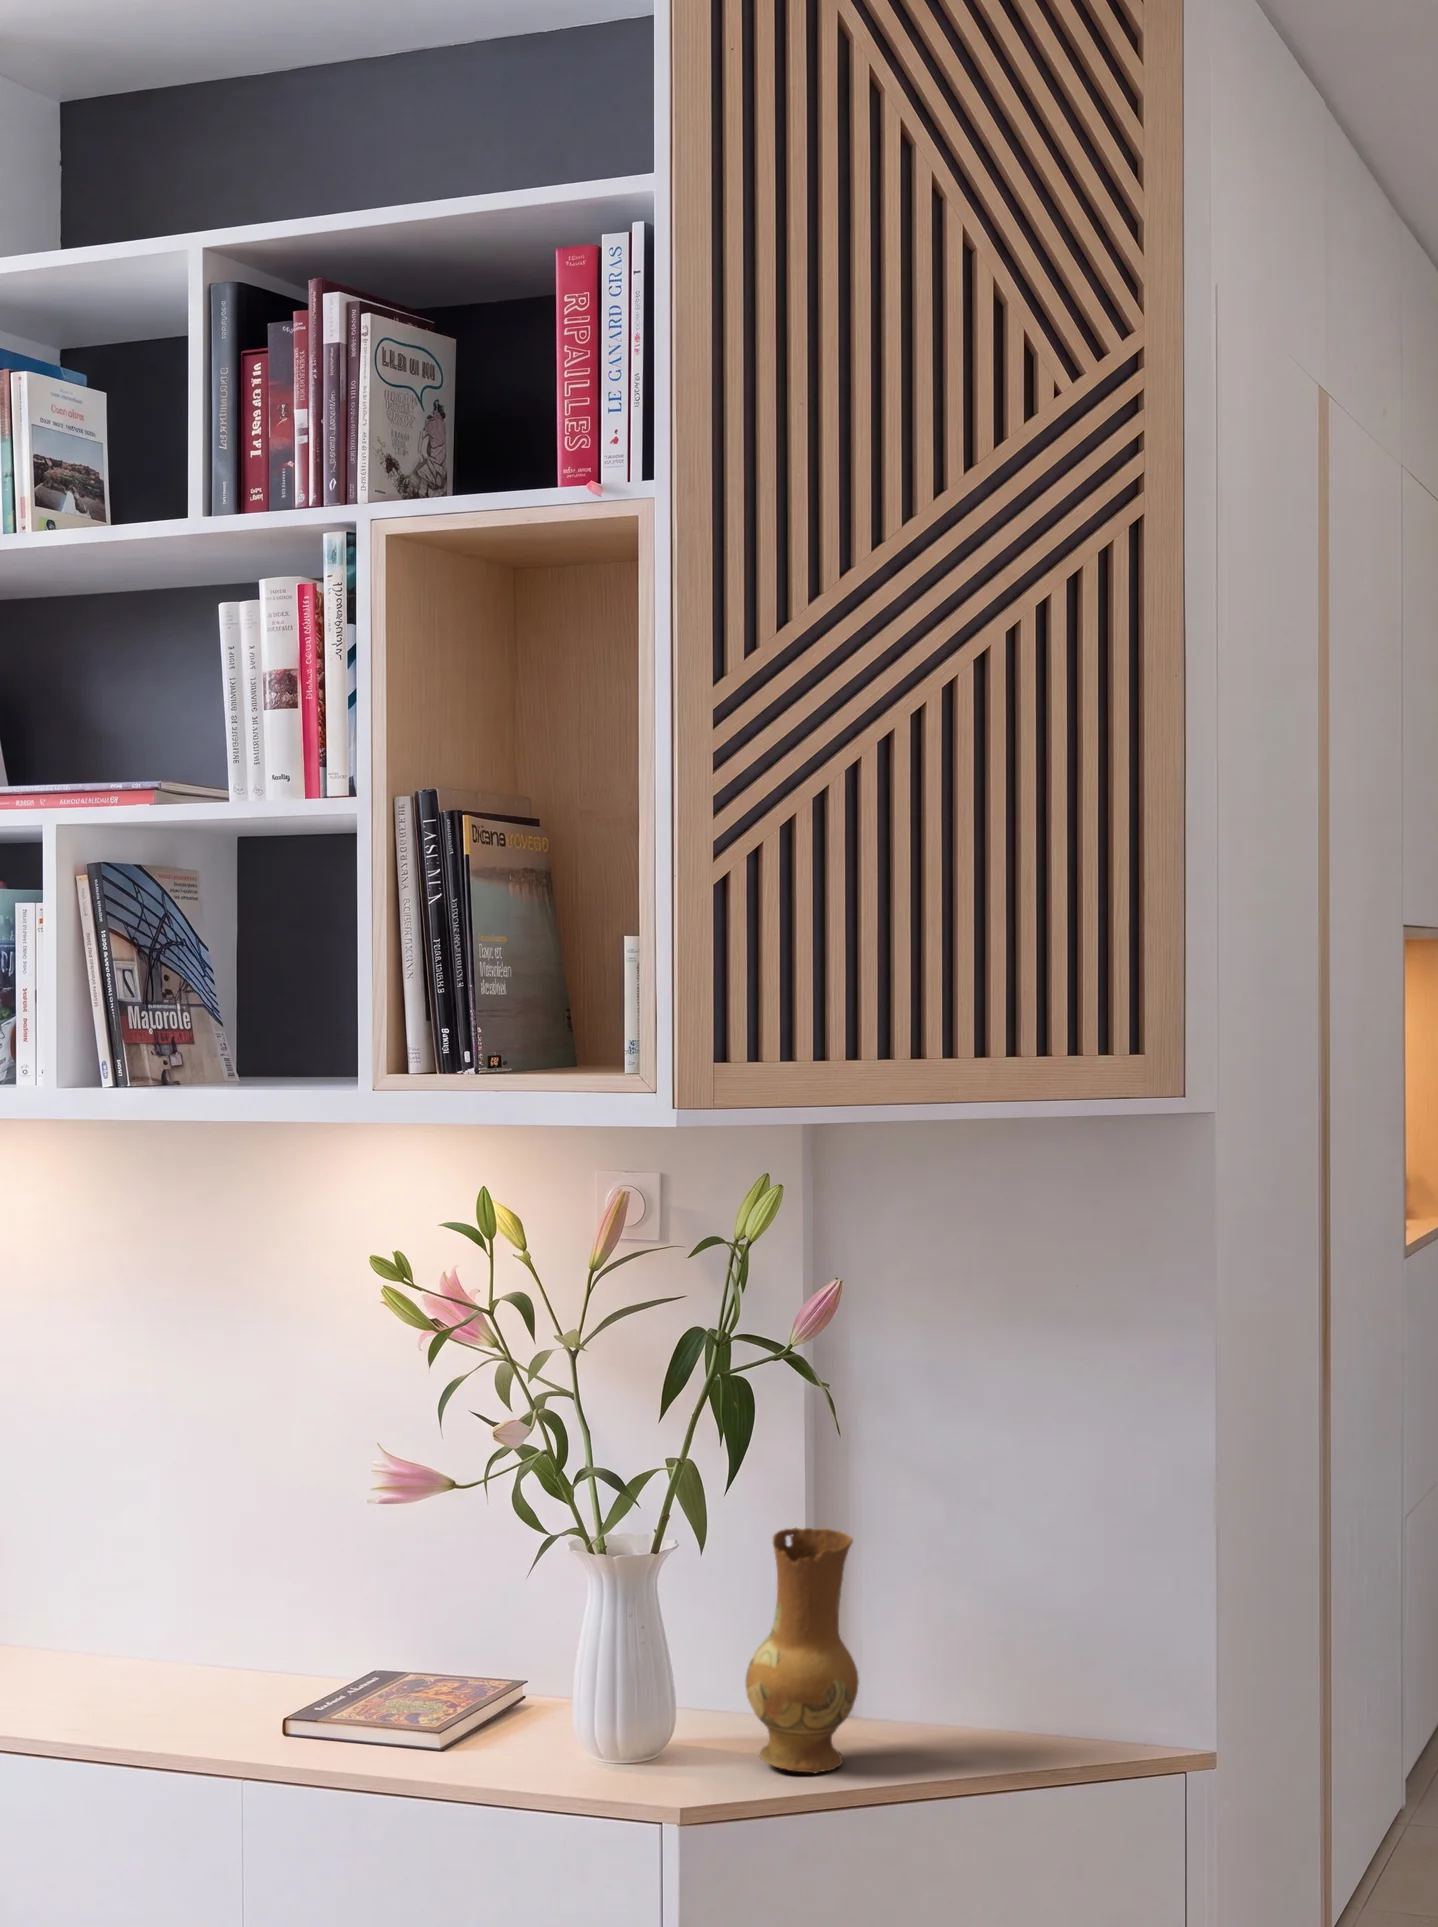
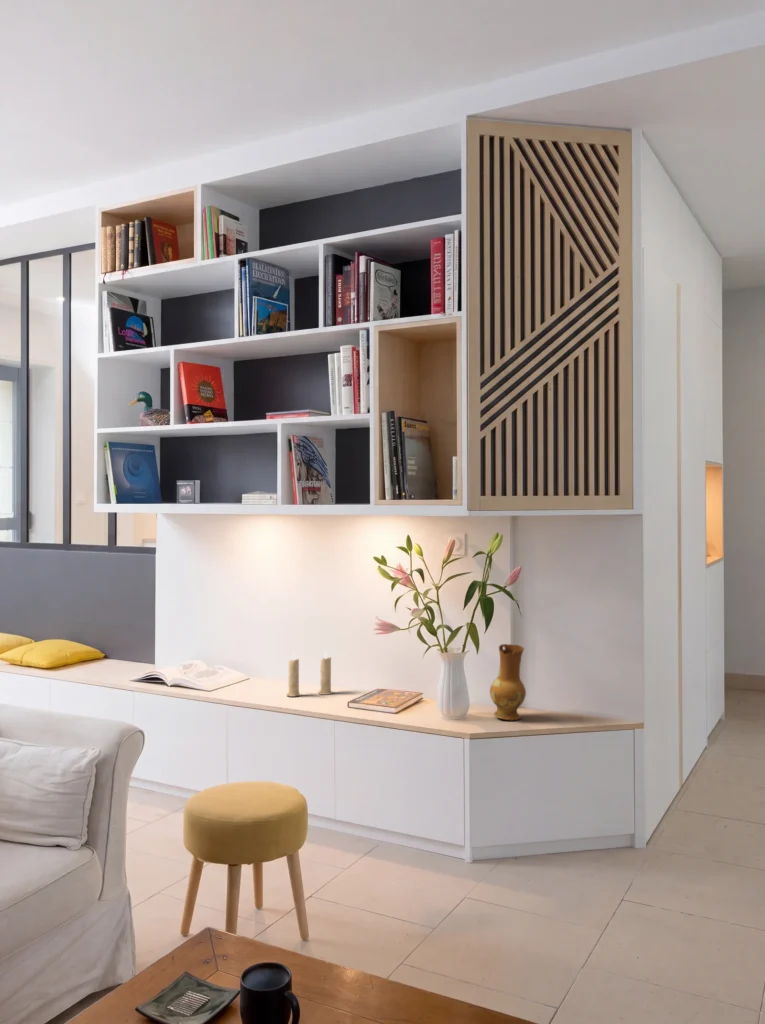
candle: none [74,1563,229,1724] -> present [287,653,332,696]

